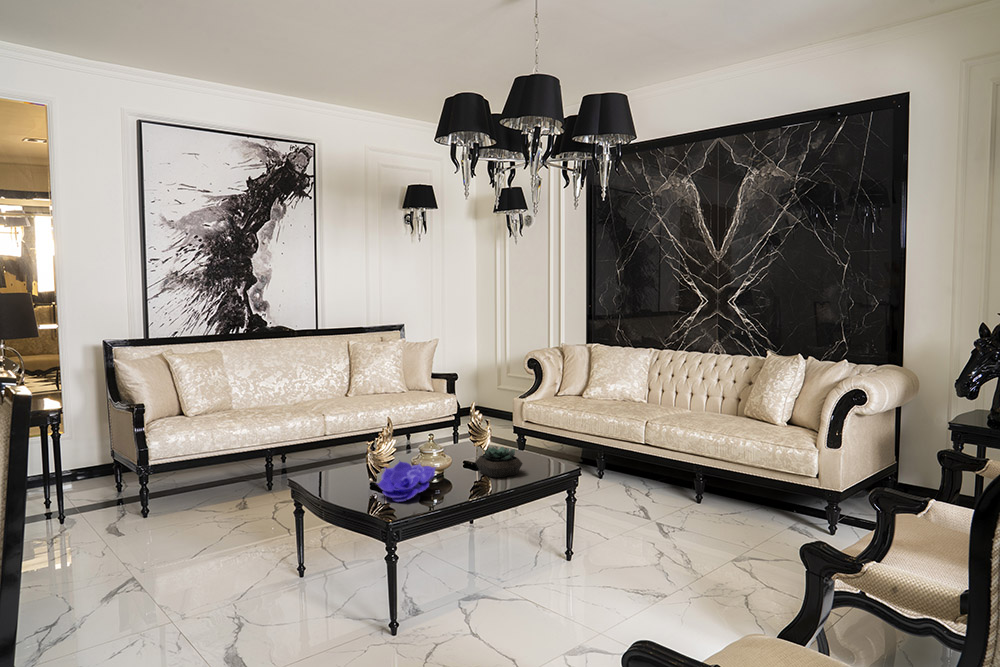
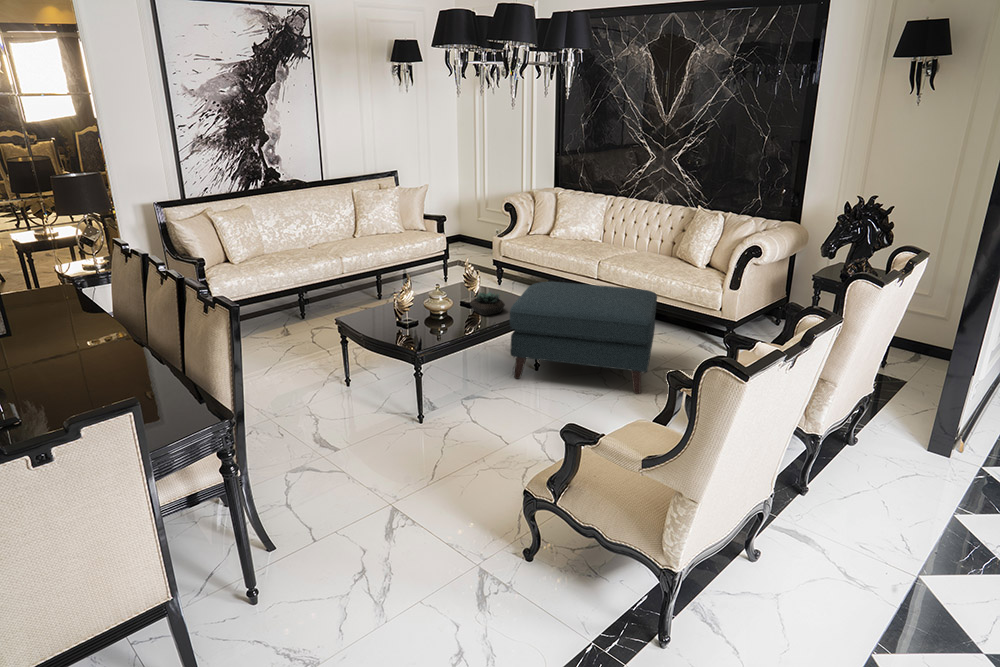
ottoman: none [528,437,730,595] -> present [509,281,657,394]
decorative bowl: present [377,461,436,502] -> none [401,305,444,337]

